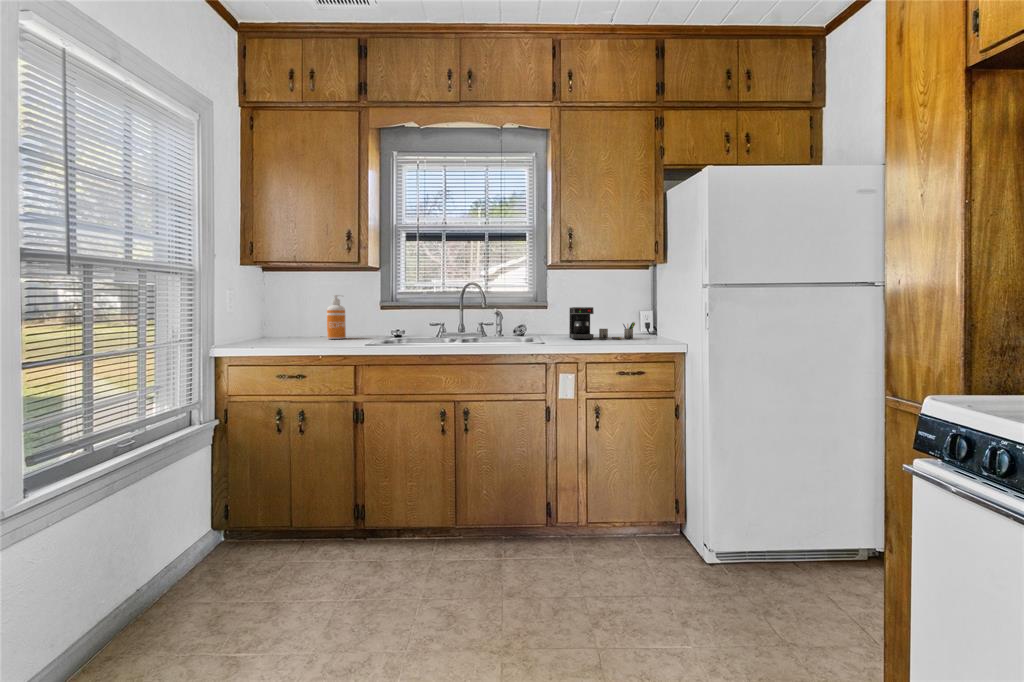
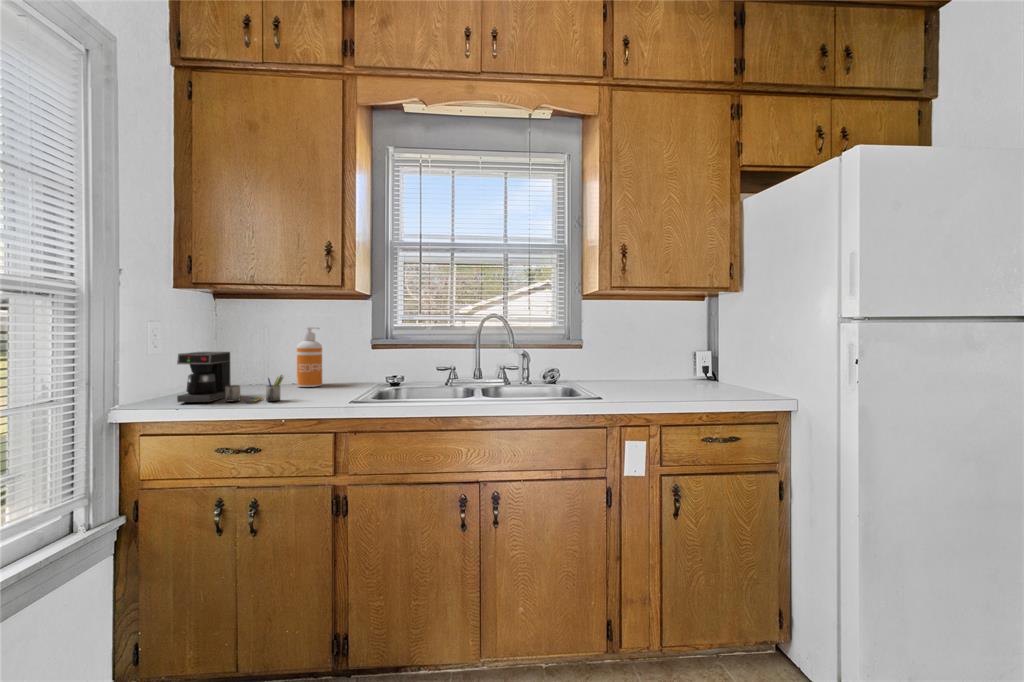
coffee maker: present [569,307,635,339] -> present [177,352,283,402]

